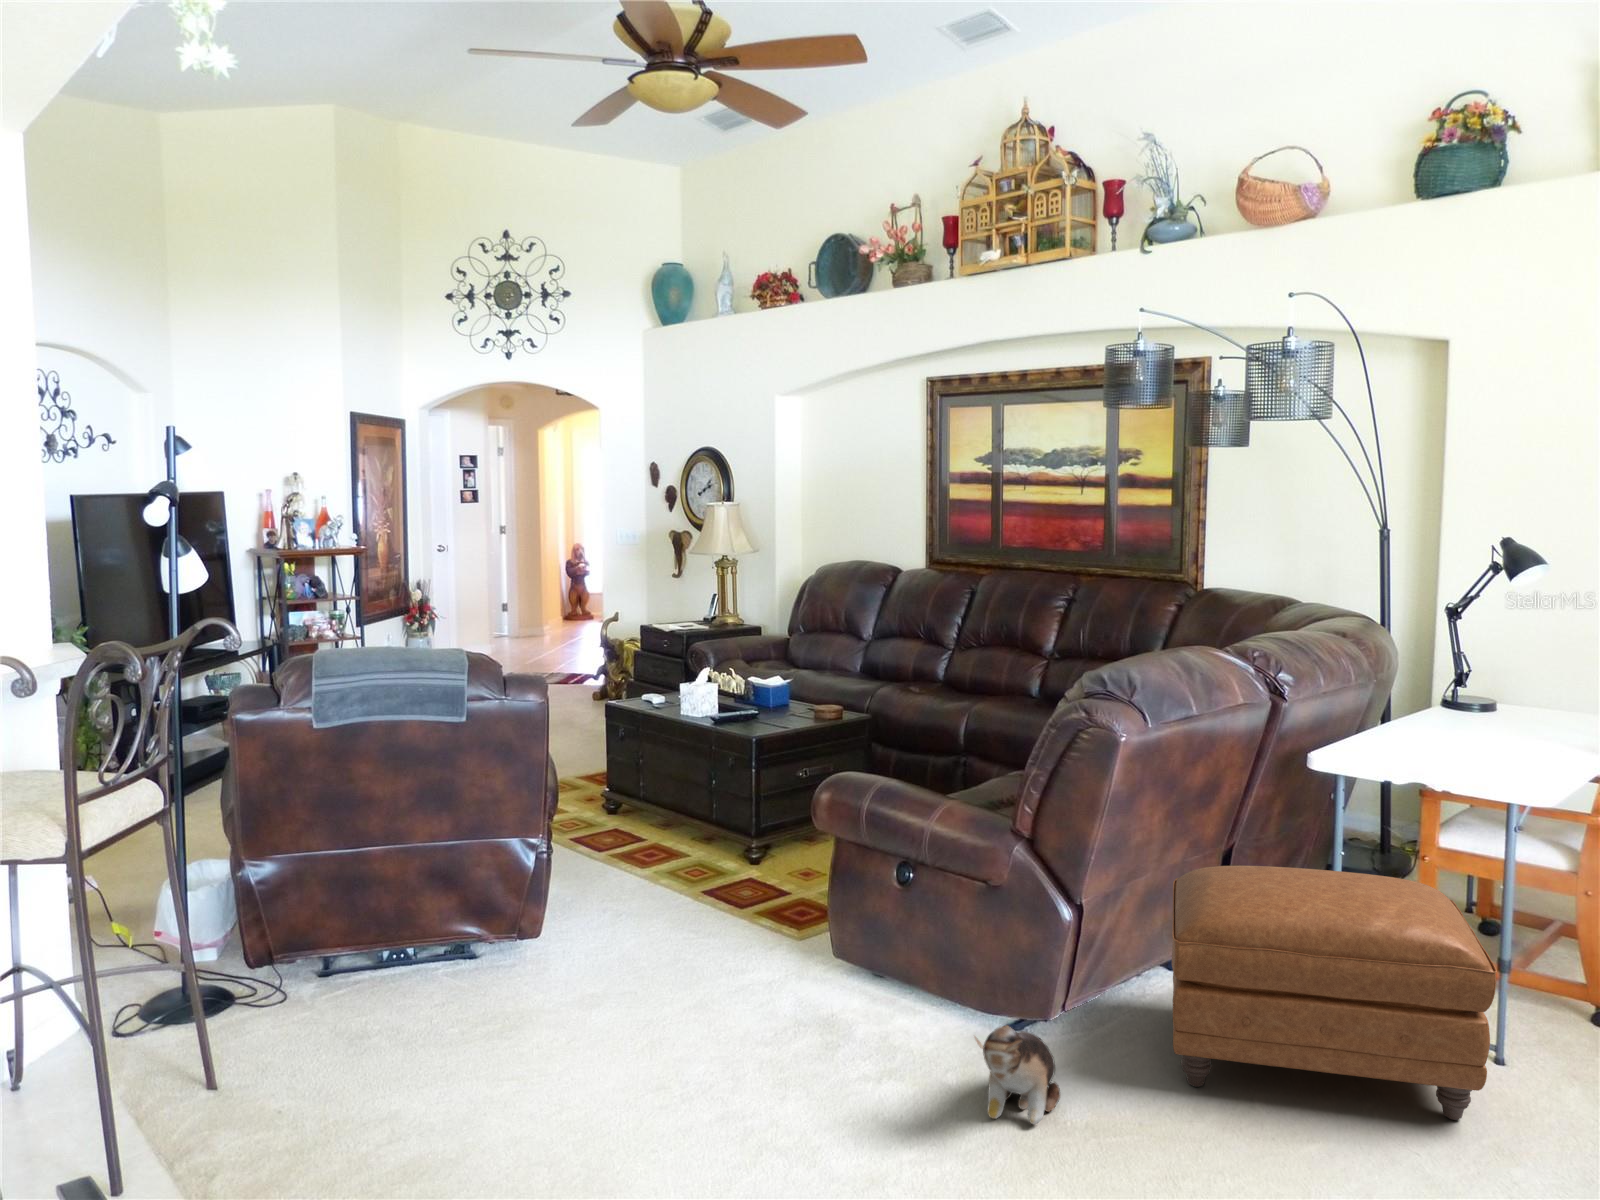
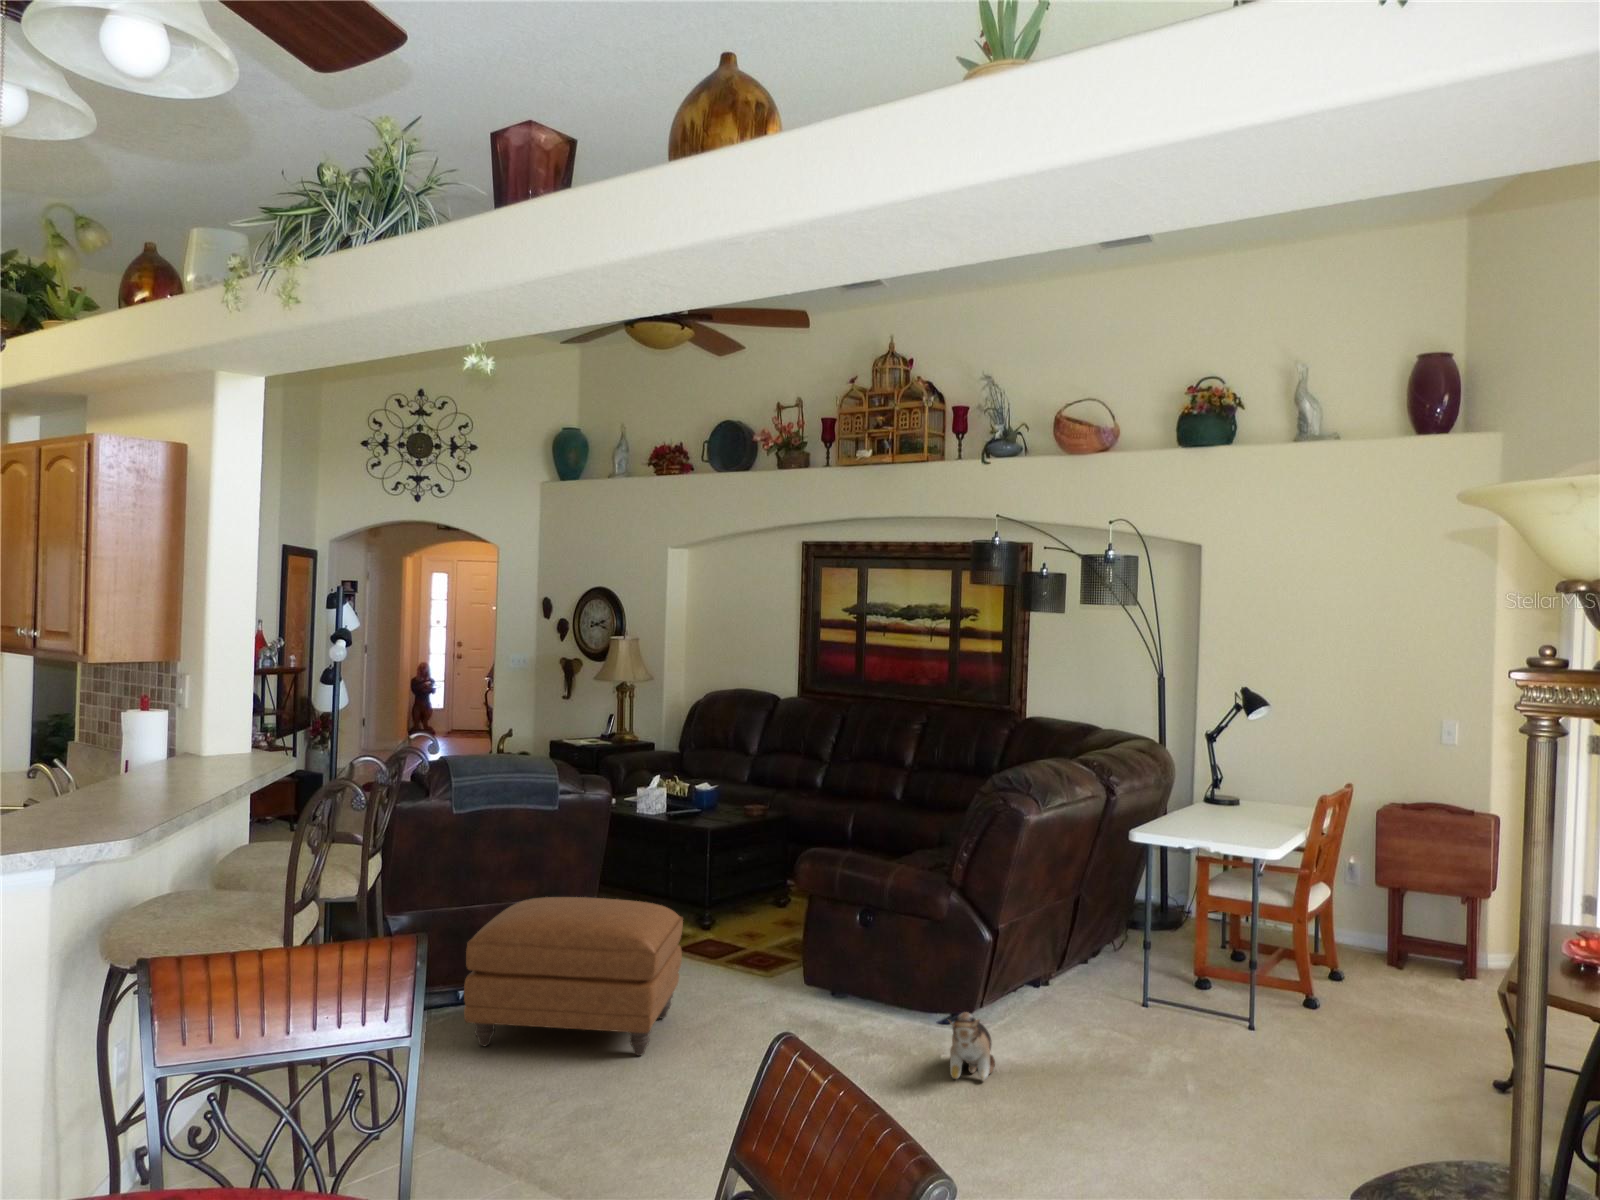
ottoman: present [1172,866,1497,1120] -> present [464,897,683,1056]

